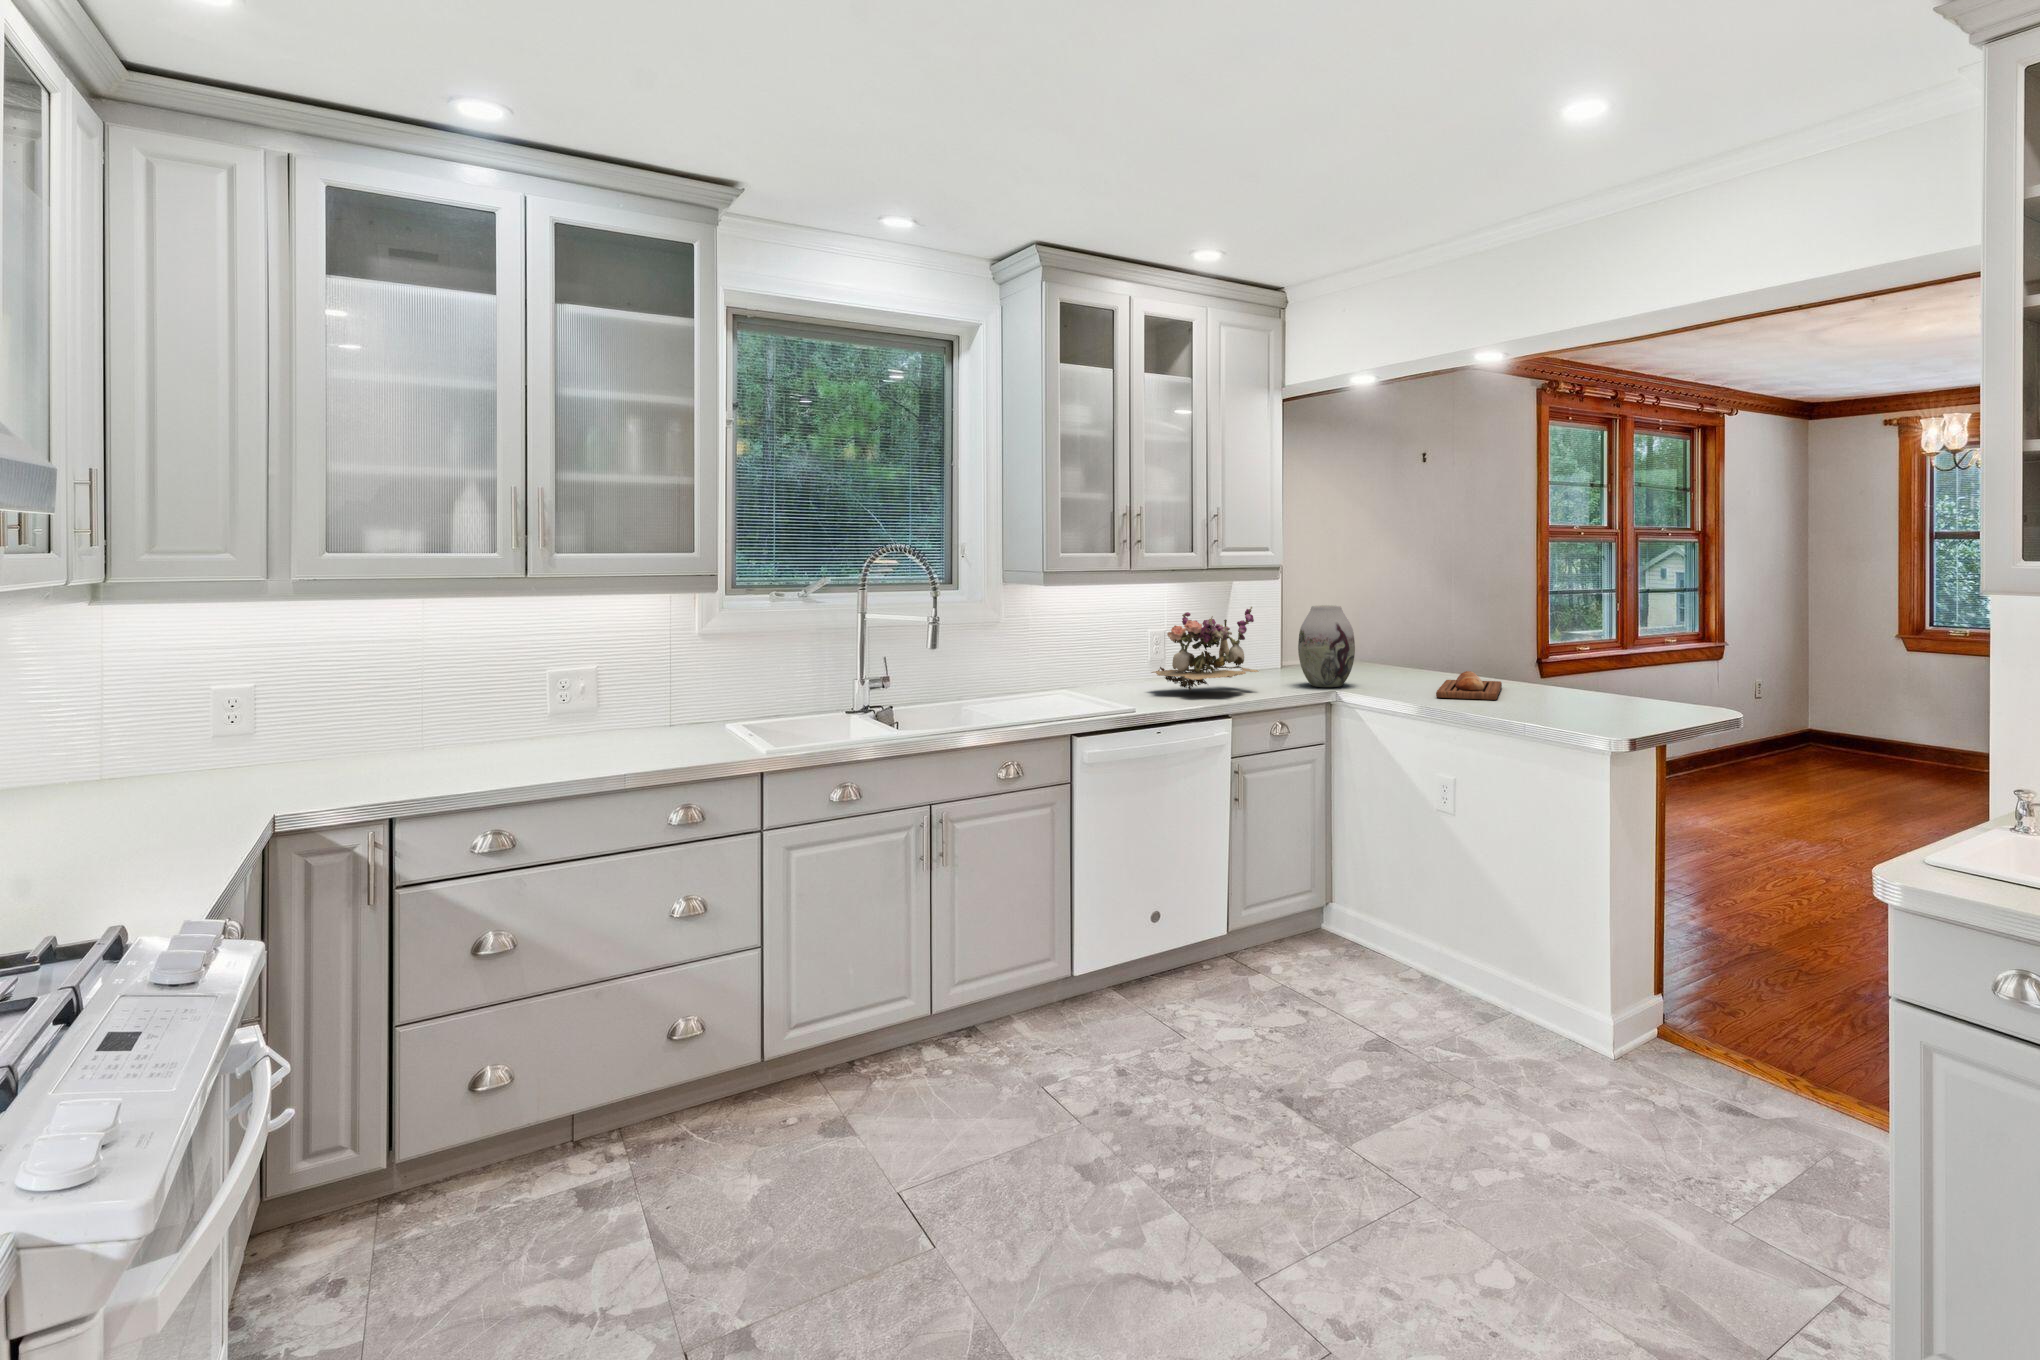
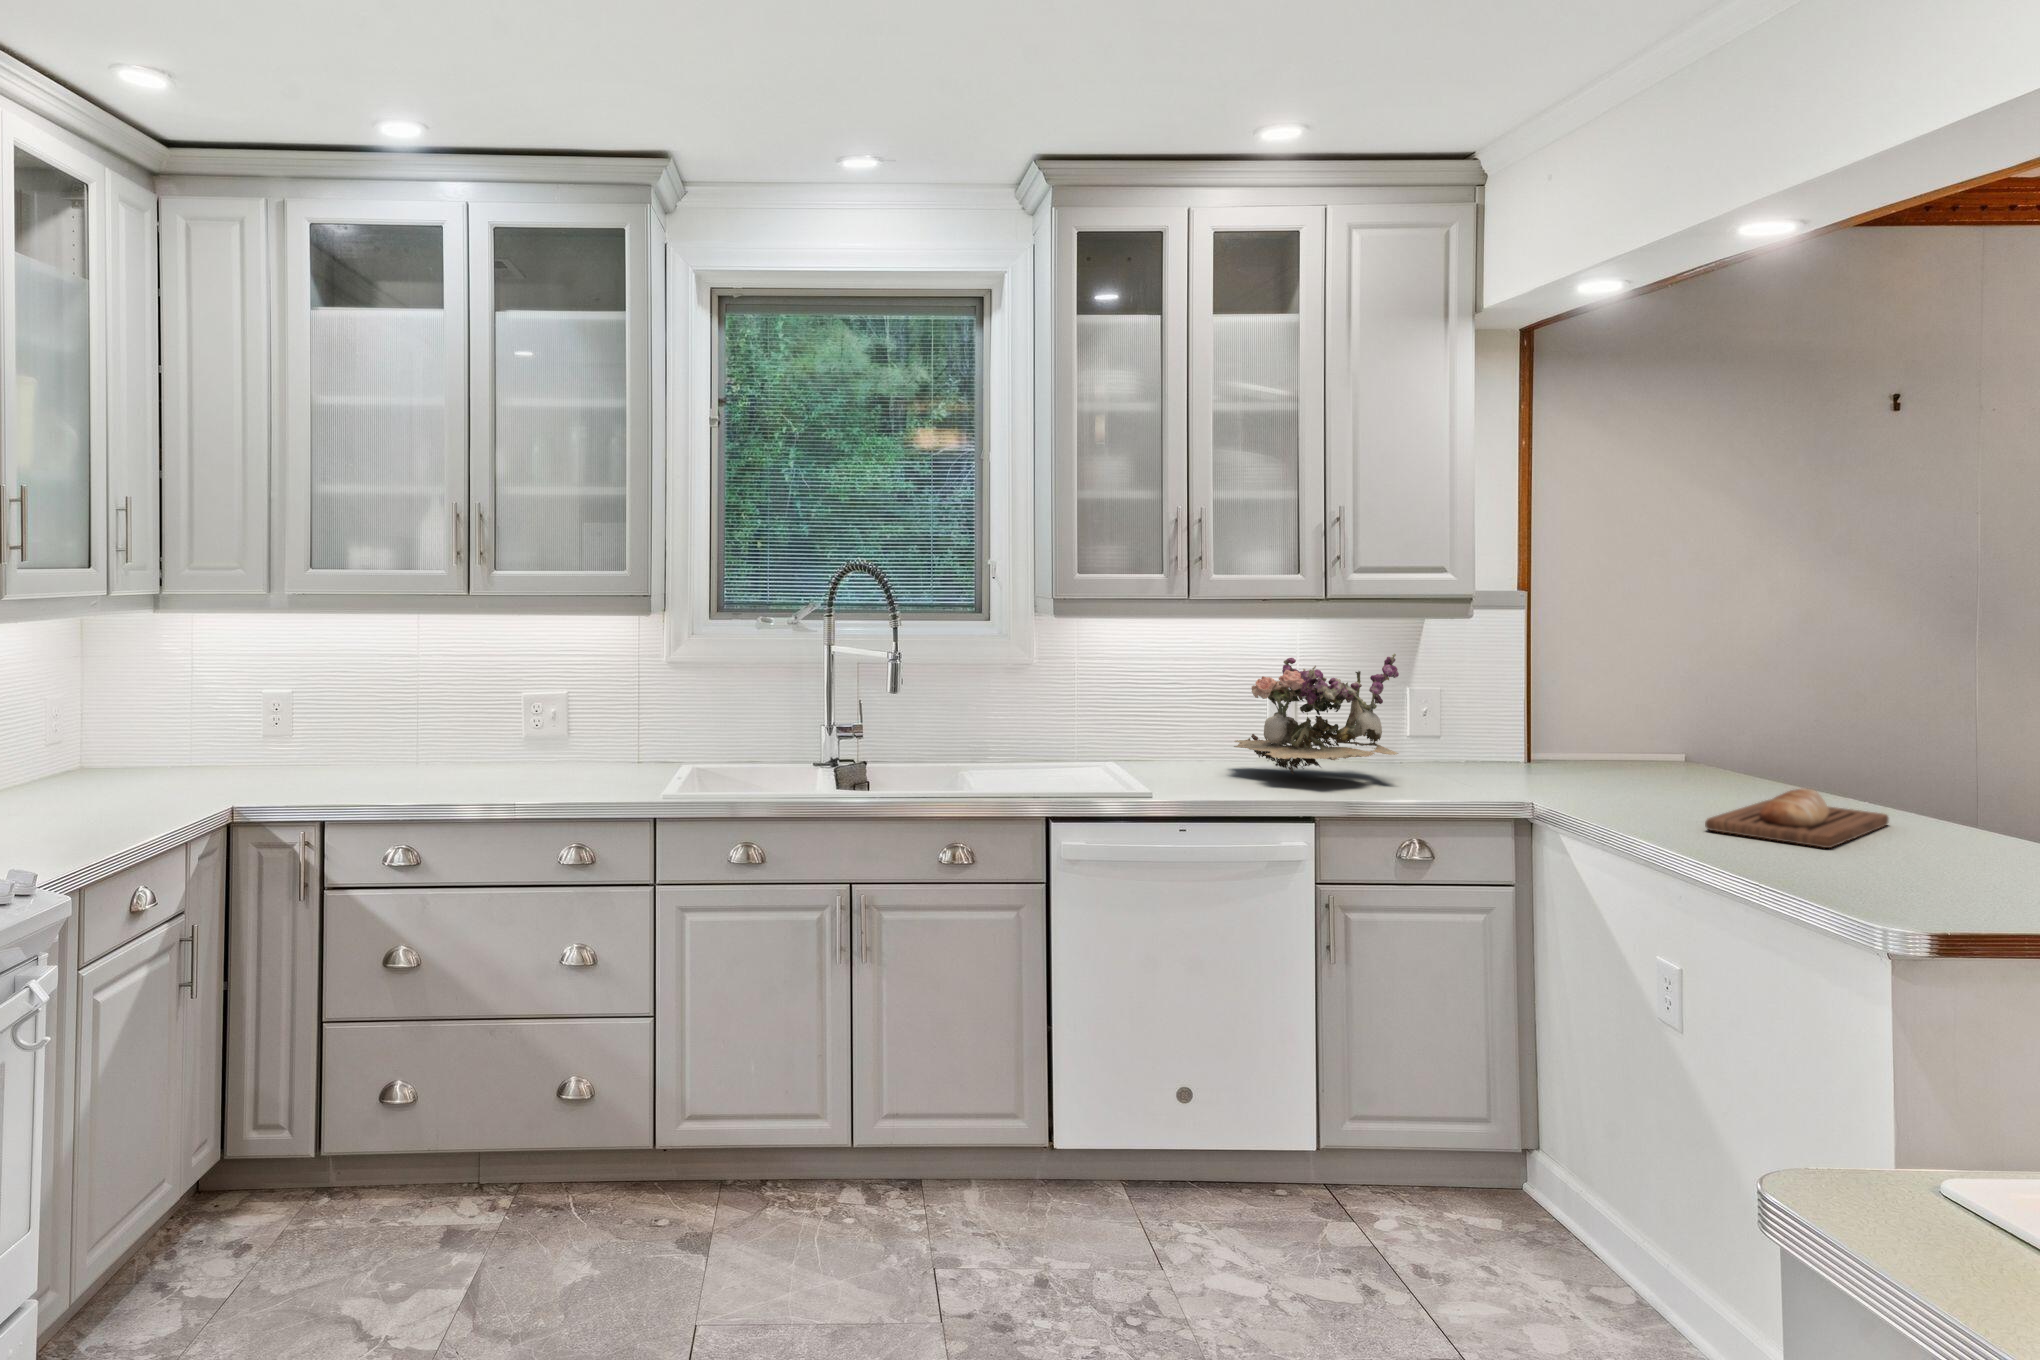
vase: present [1298,605,1355,687] -> none [1481,656,1585,791]

